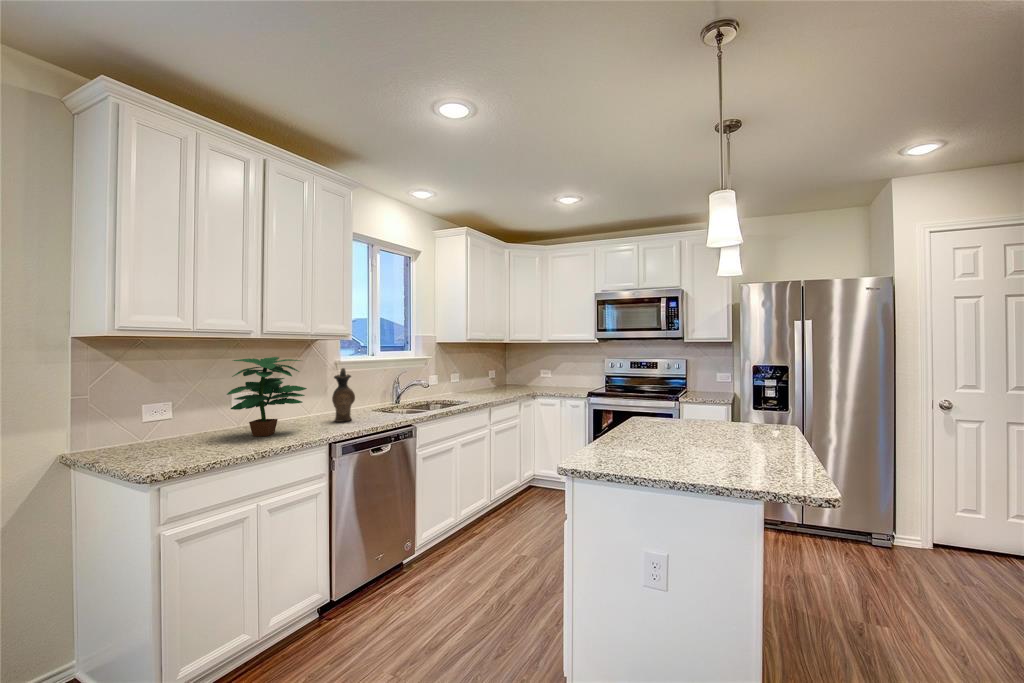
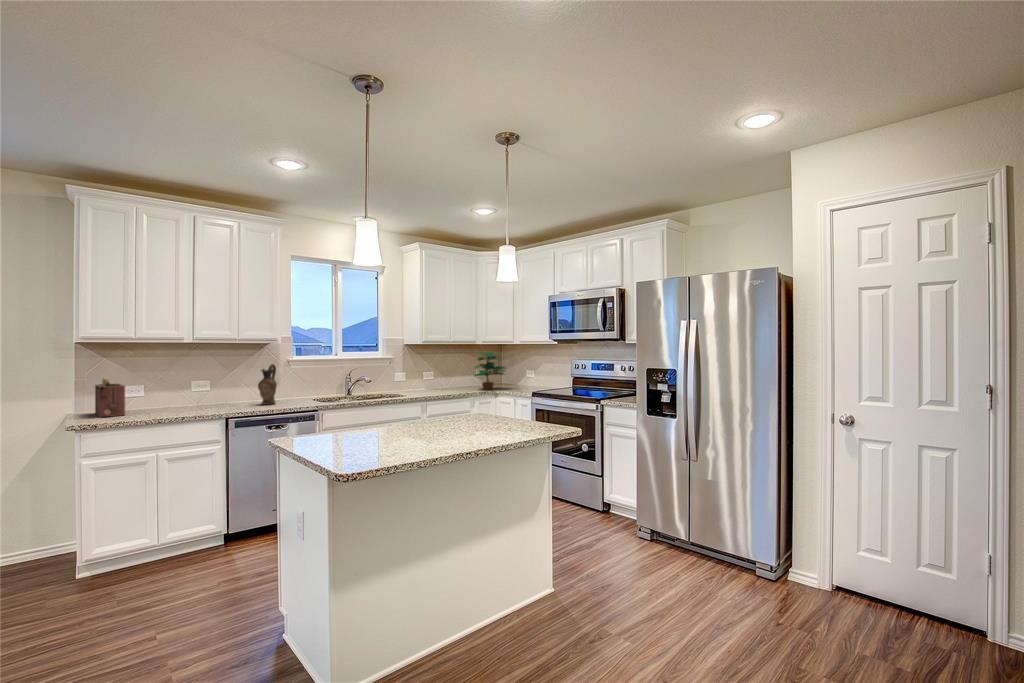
potted plant: present [227,357,307,436] -> present [474,352,505,390]
toaster: none [119,394,187,457] -> present [95,378,125,417]

